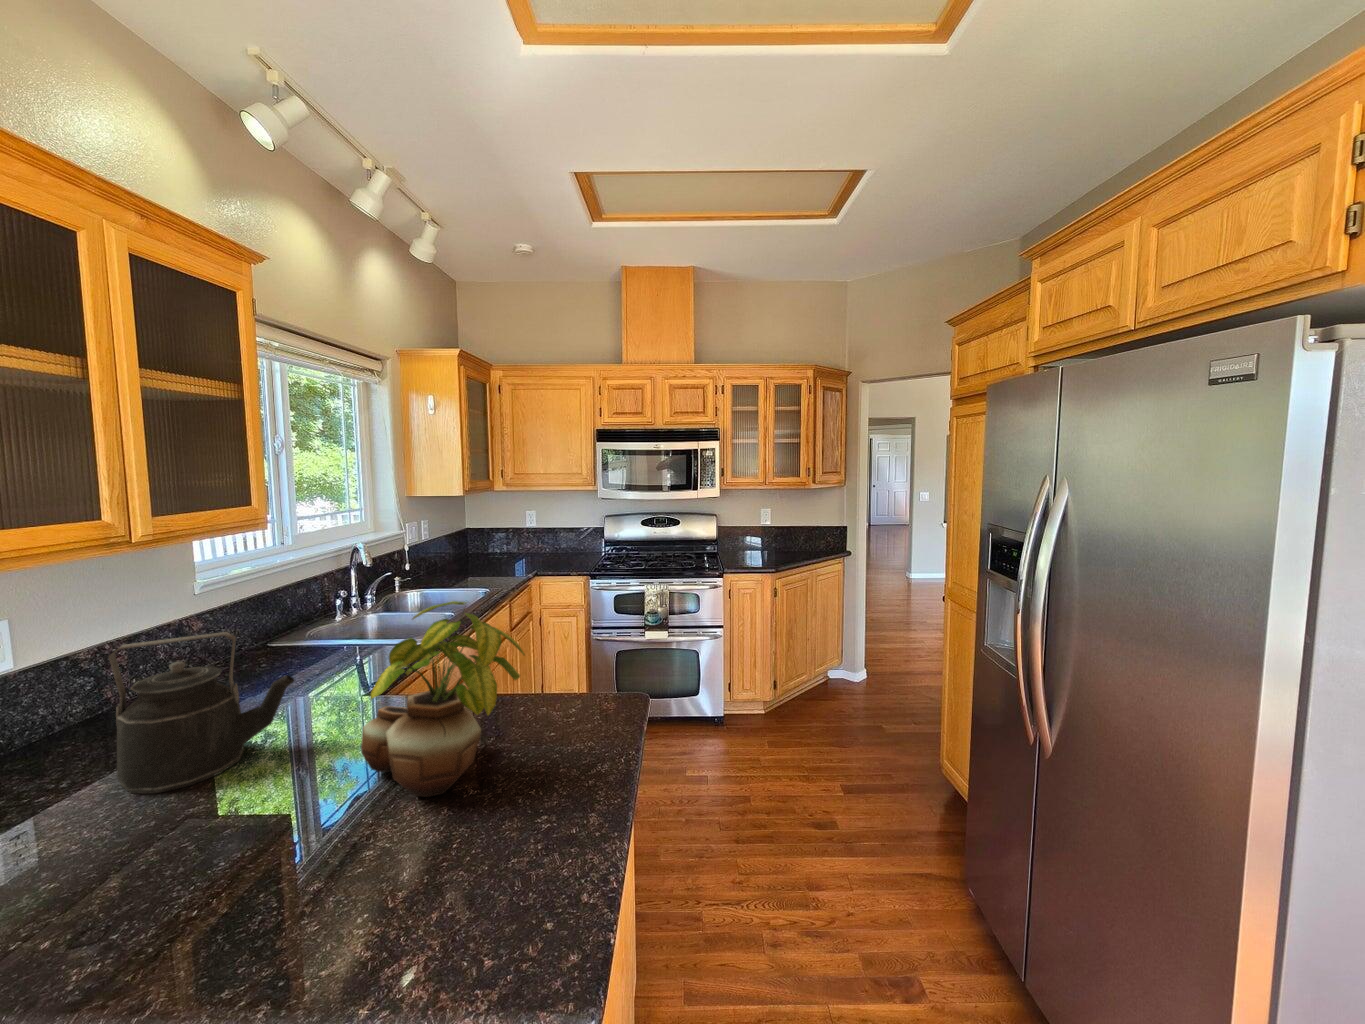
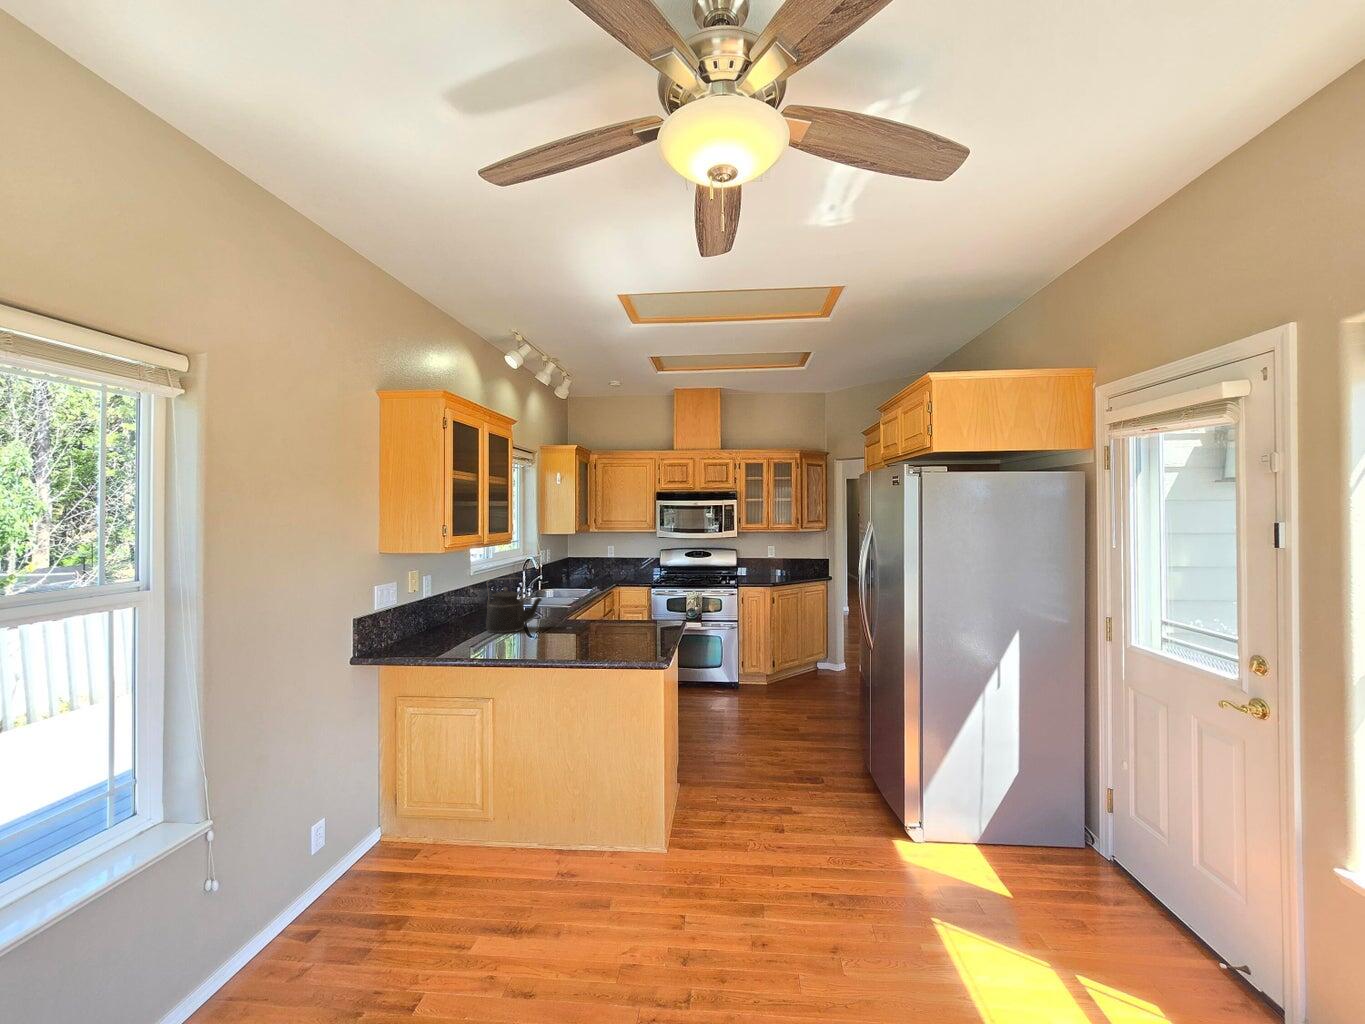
potted plant: present [361,601,525,797] -> none [574,563,638,634]

